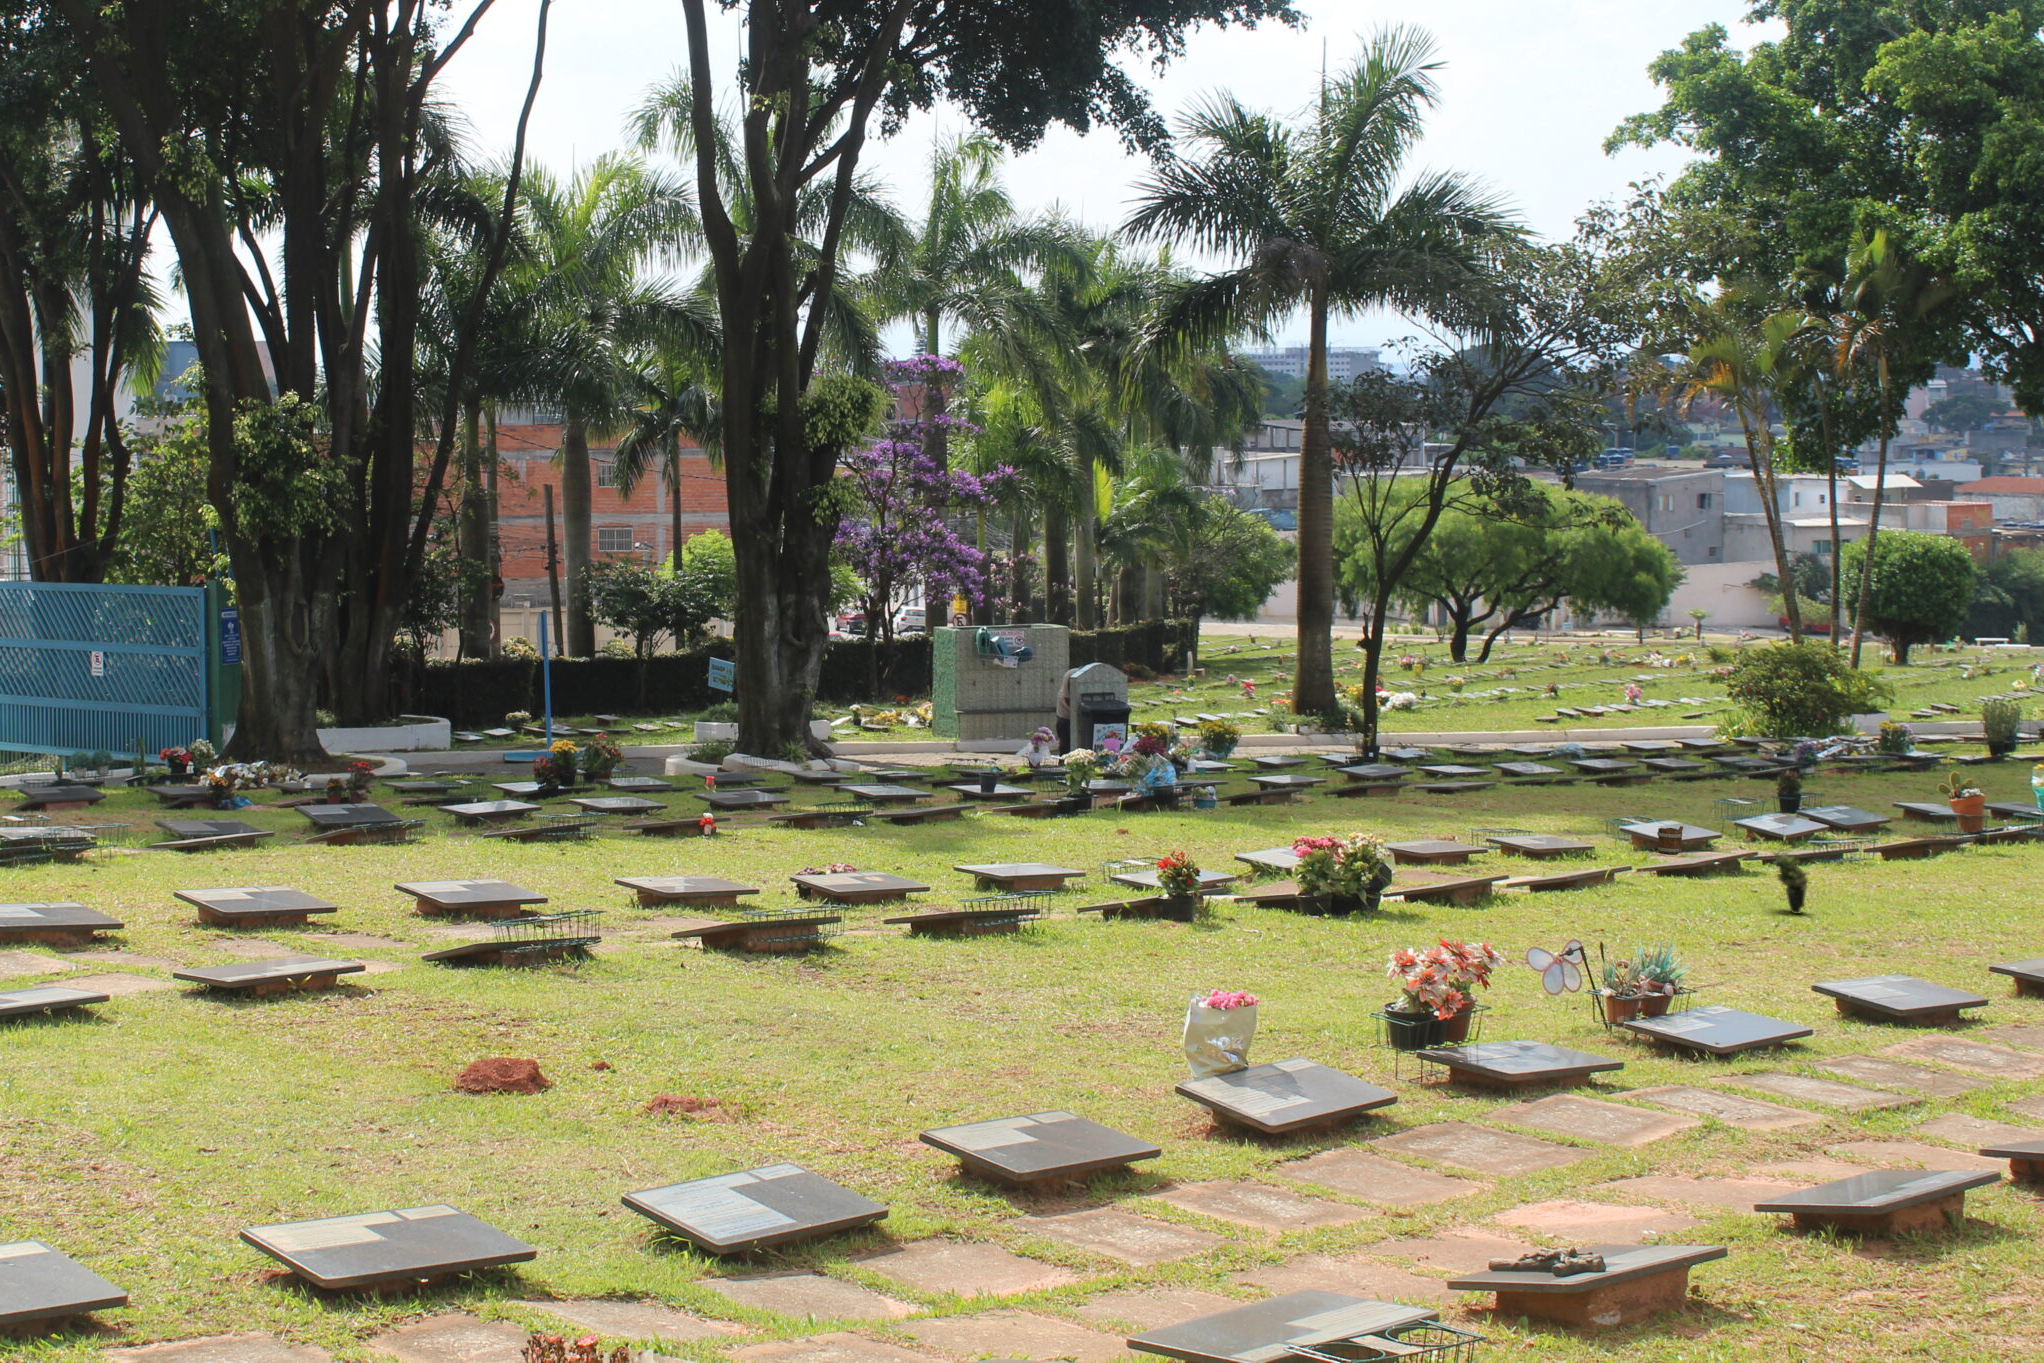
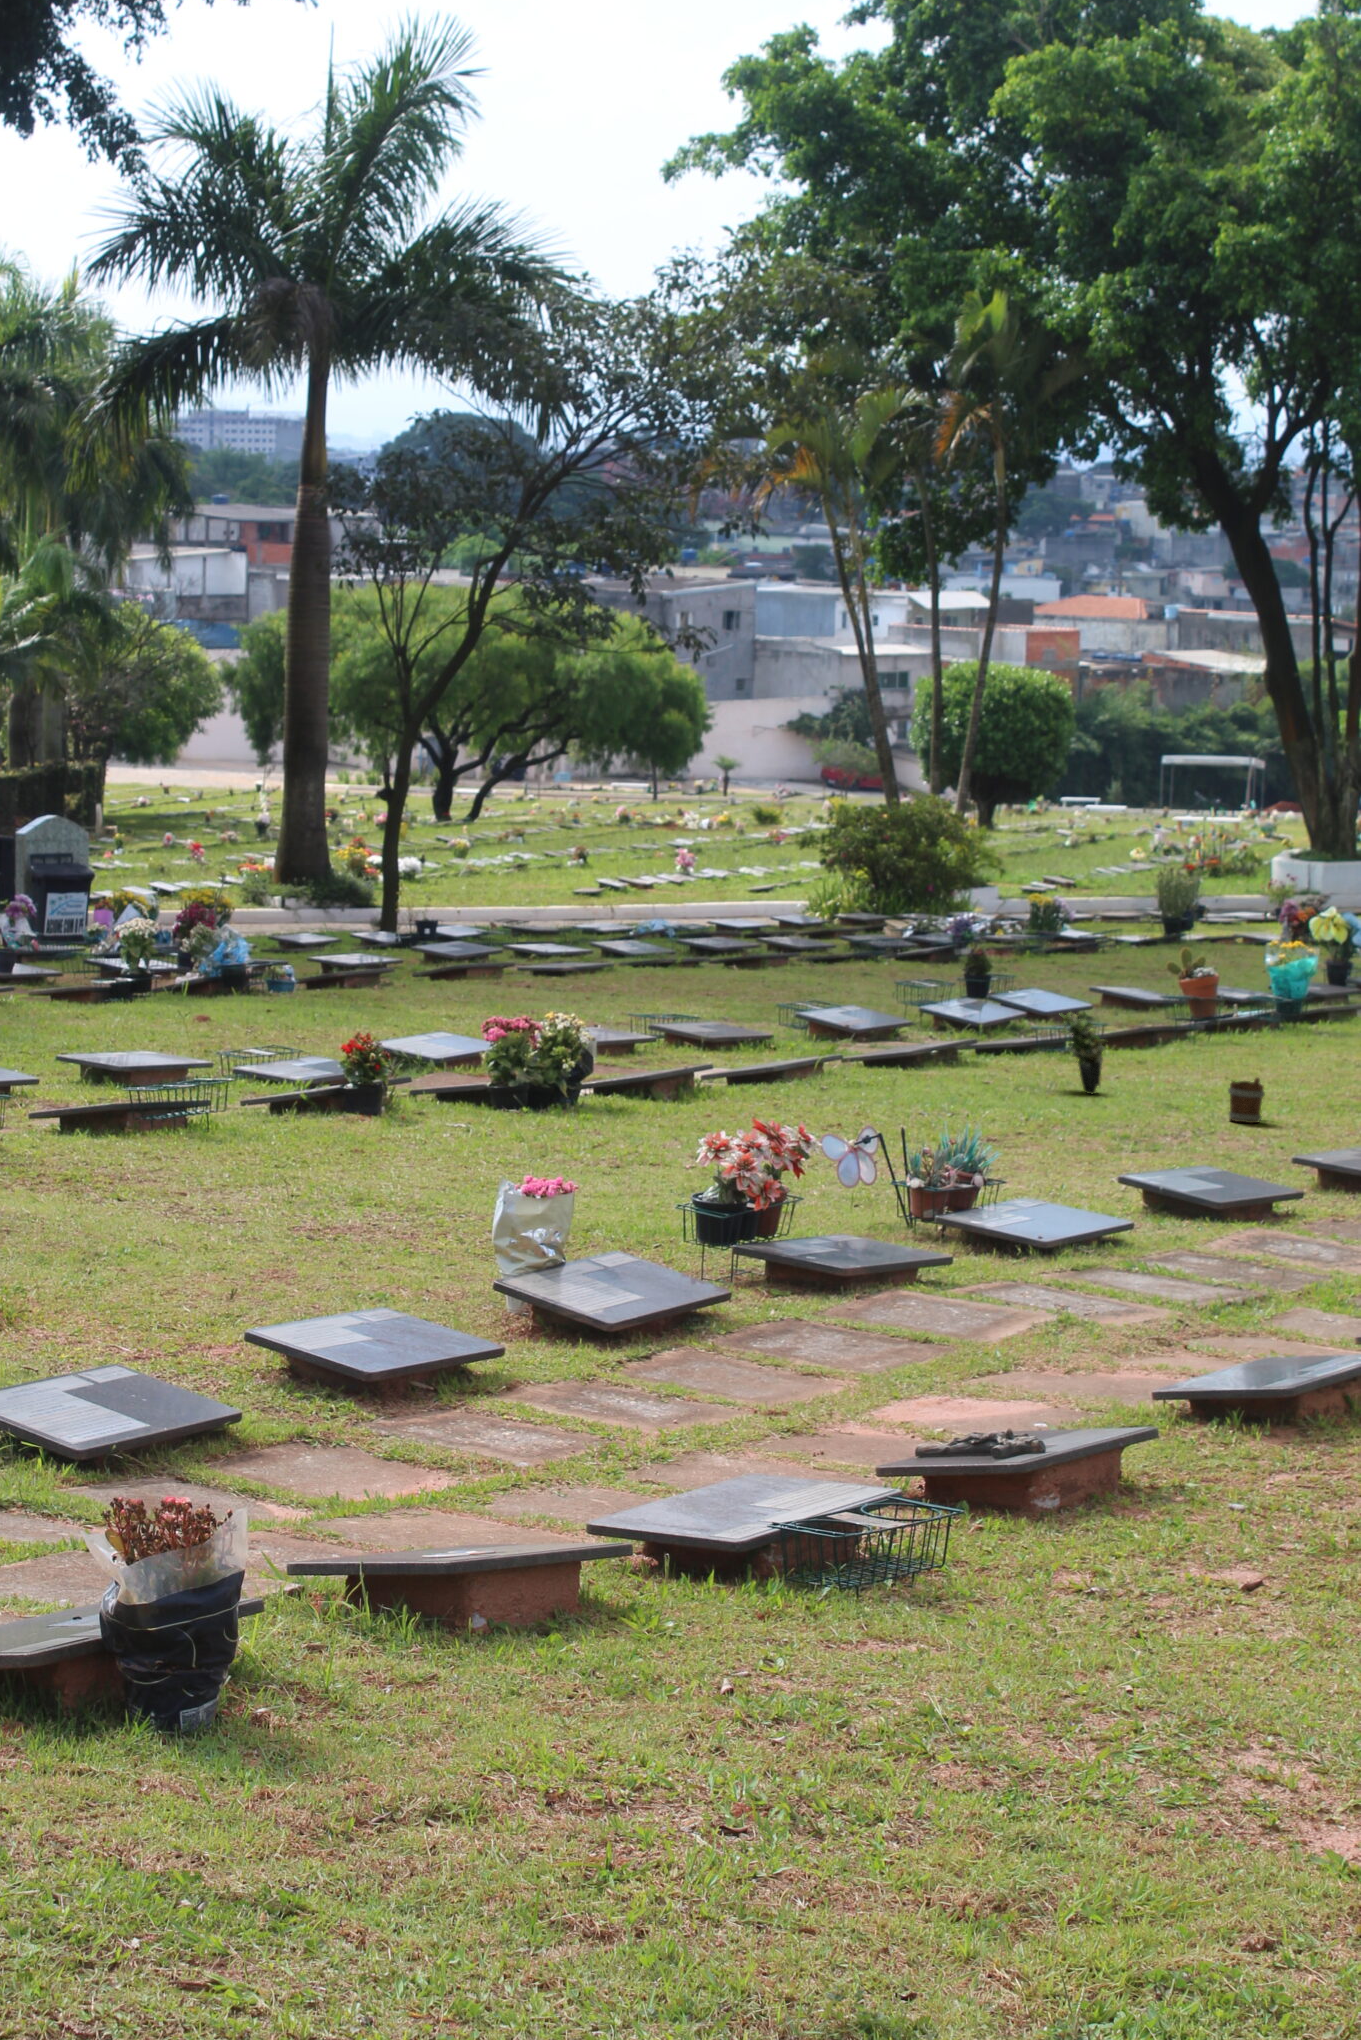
bucket: present [1657,826,1683,854] -> present [1228,1078,1265,1123]

